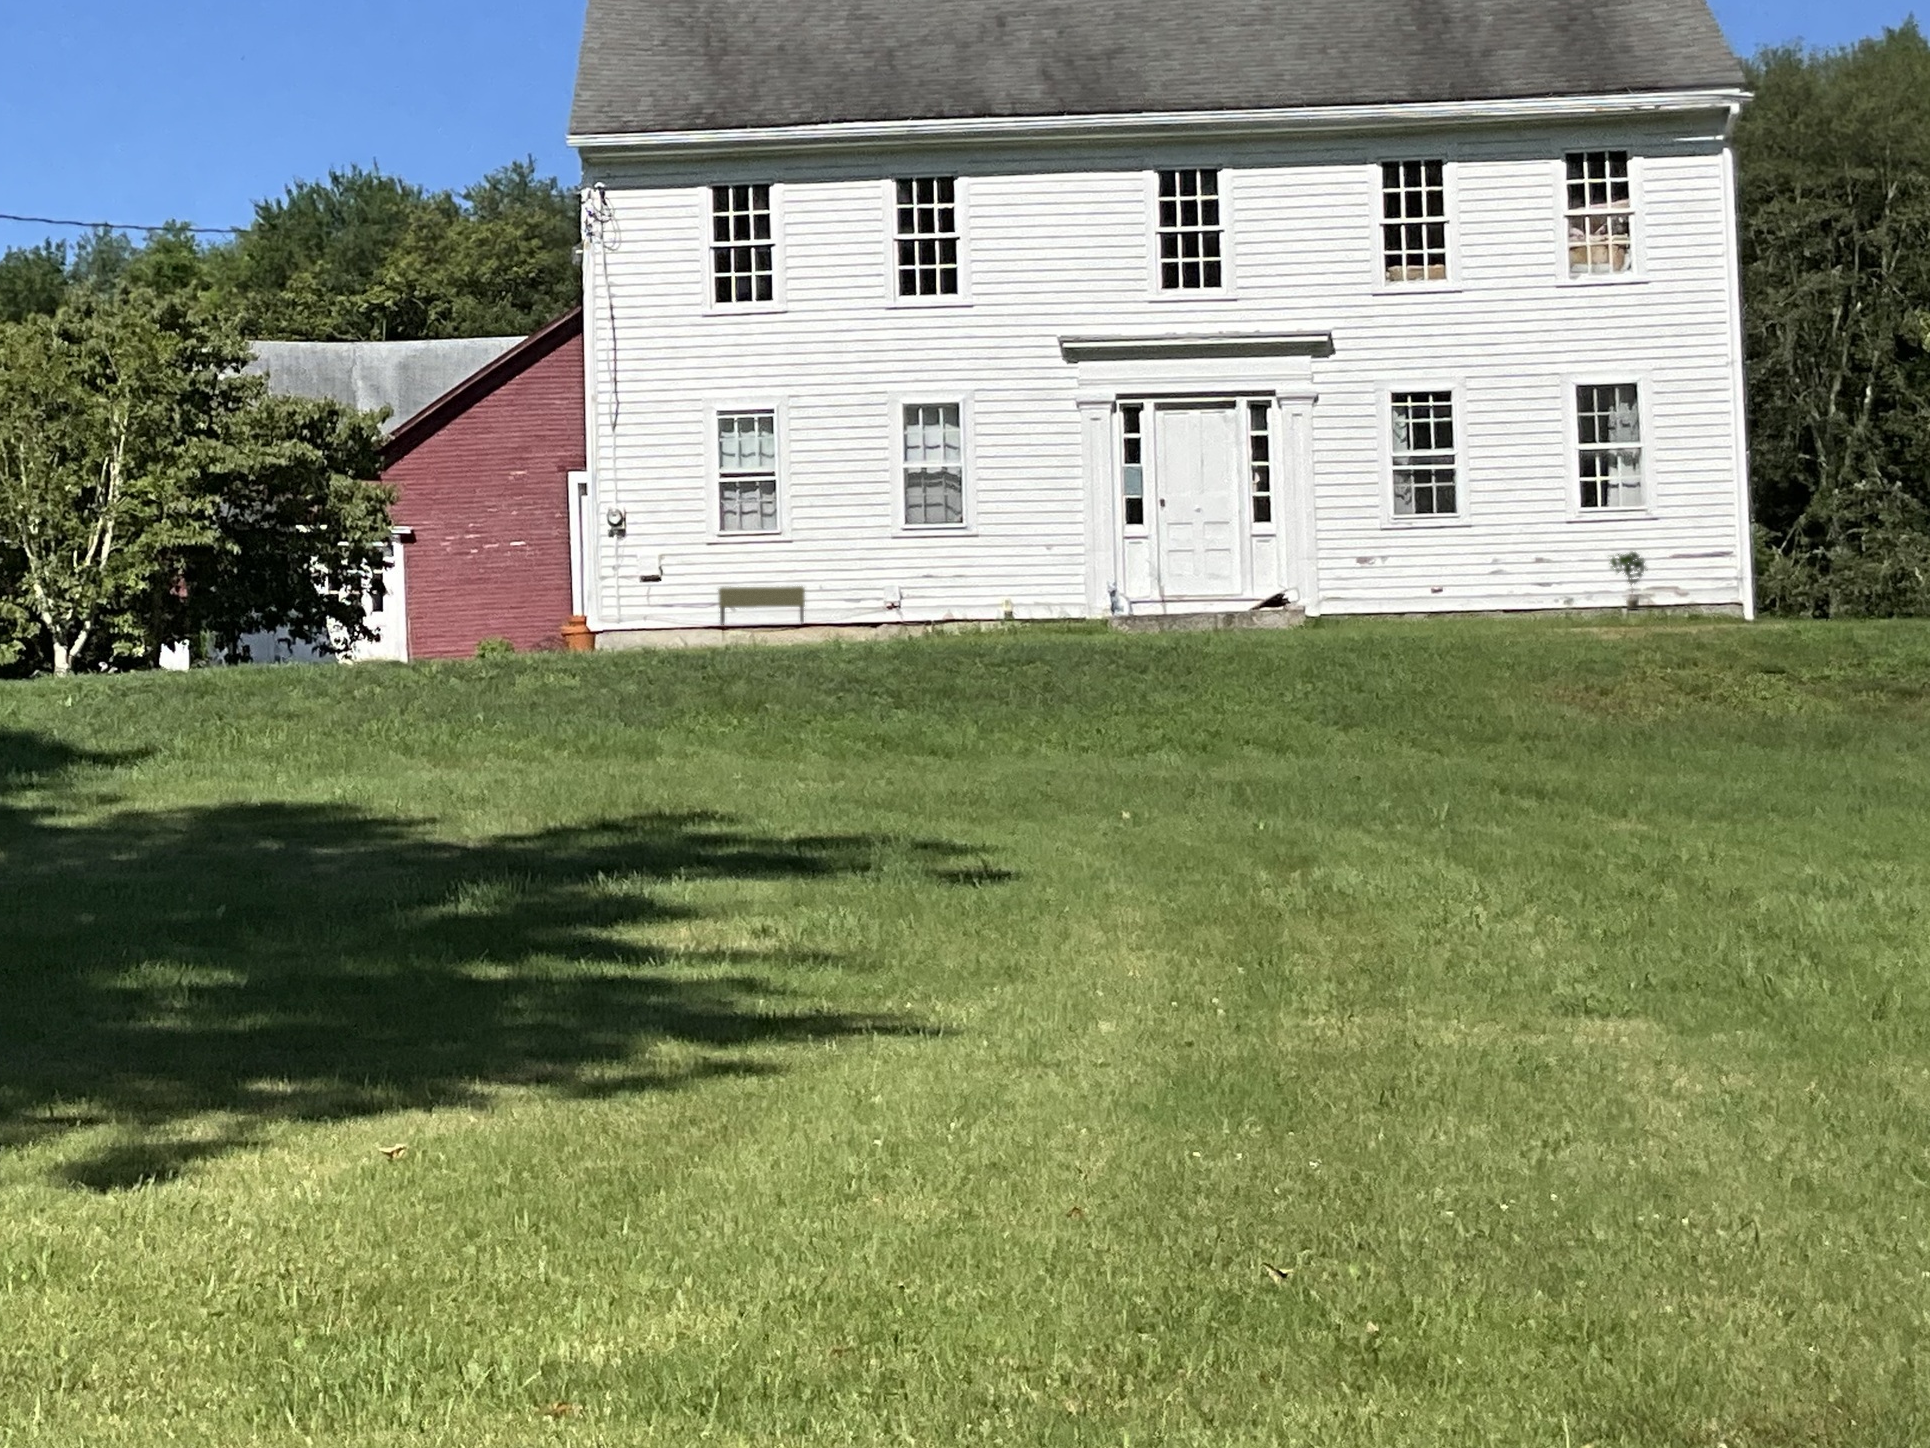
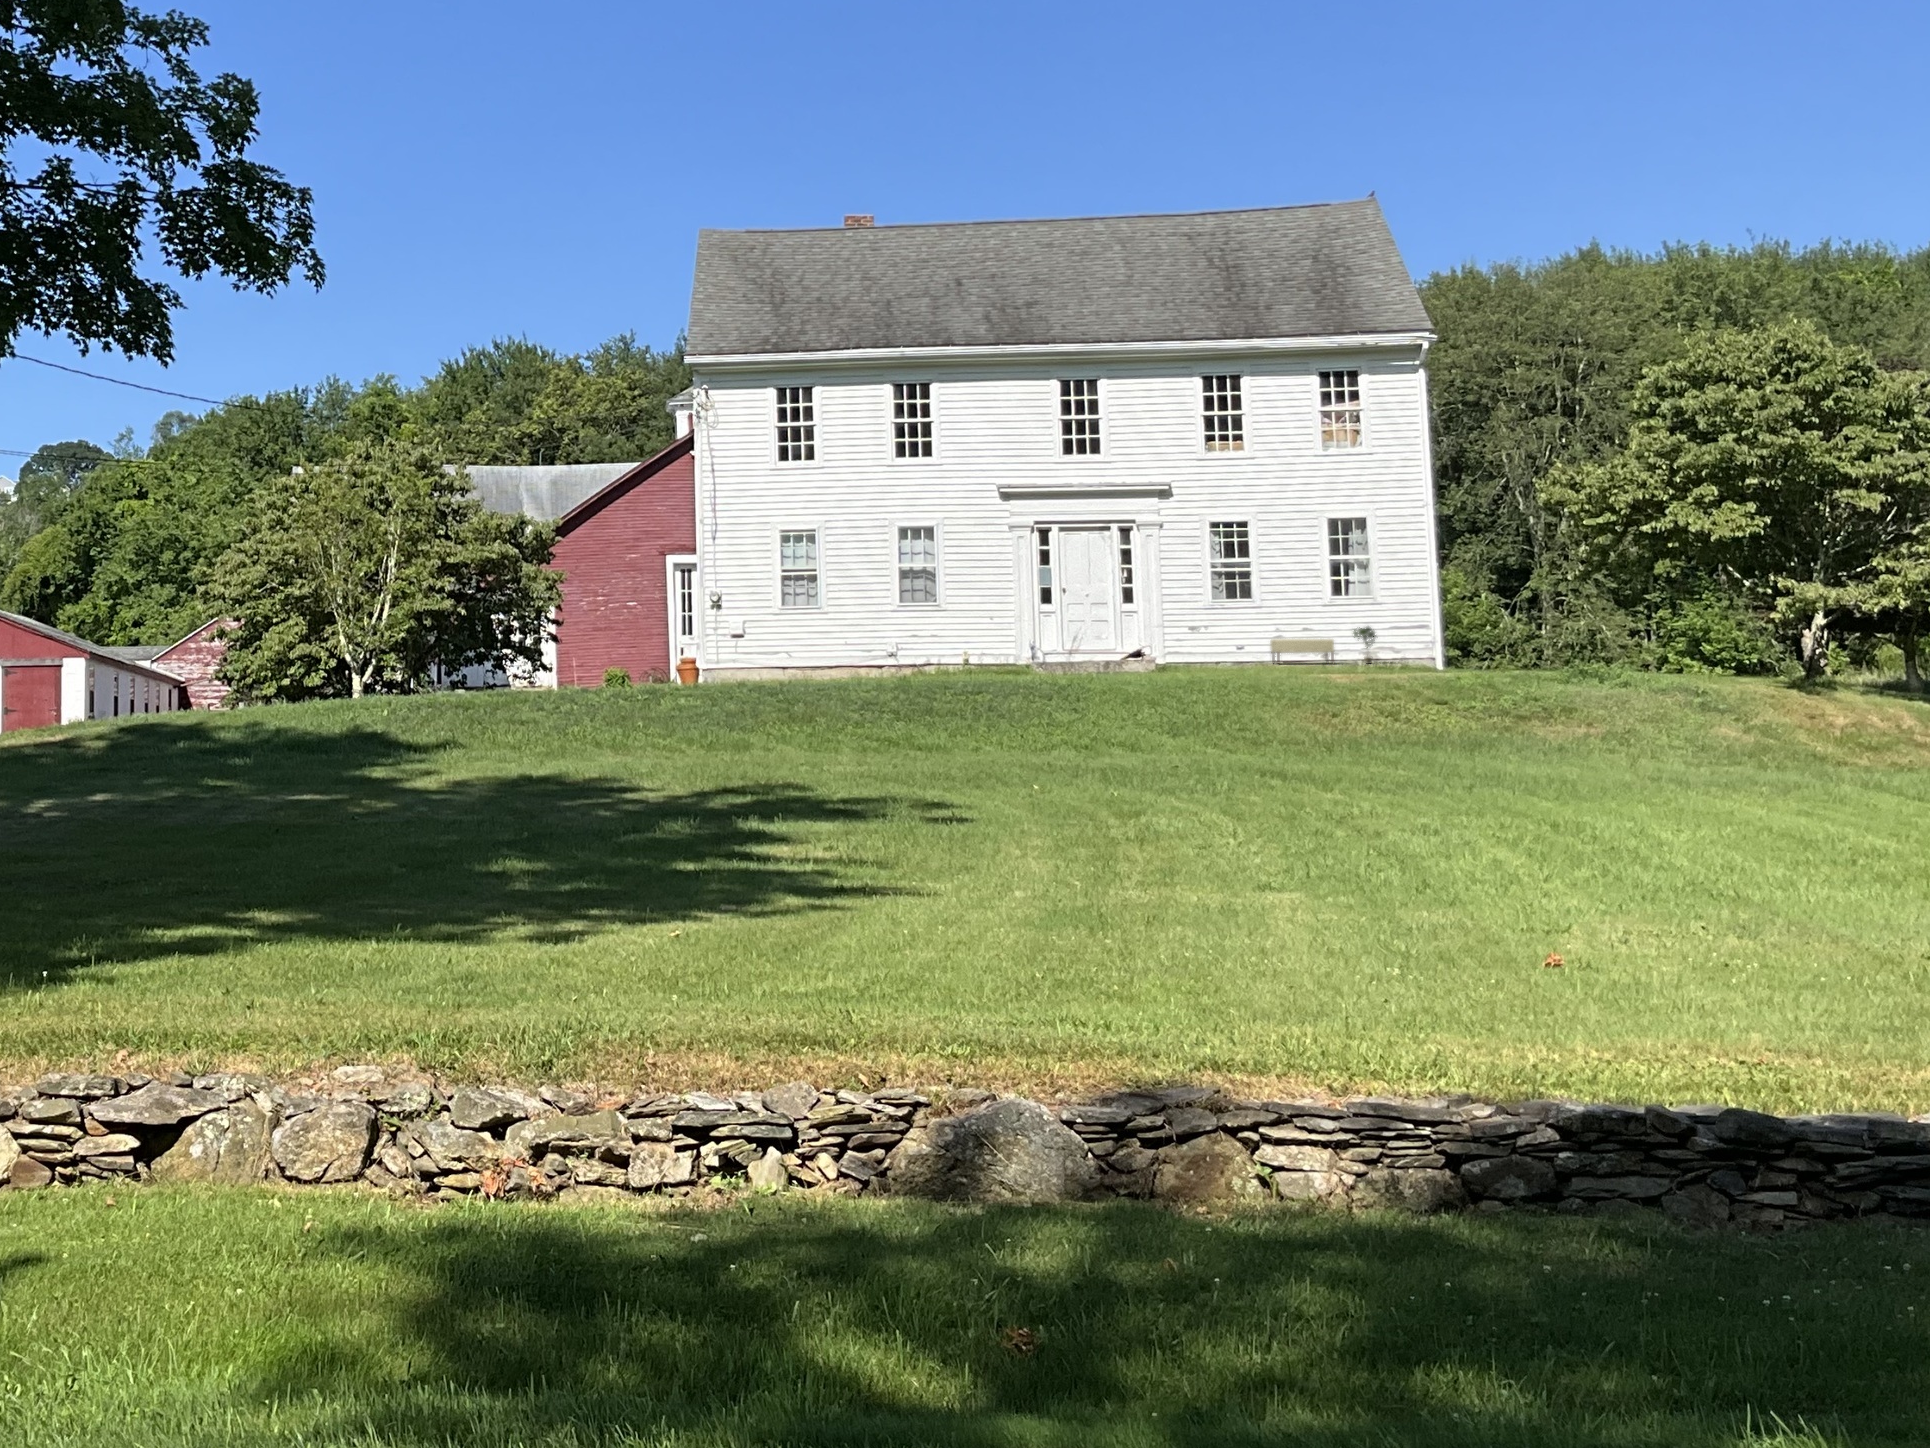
bench: present [718,586,805,625] -> present [1270,639,1334,662]

